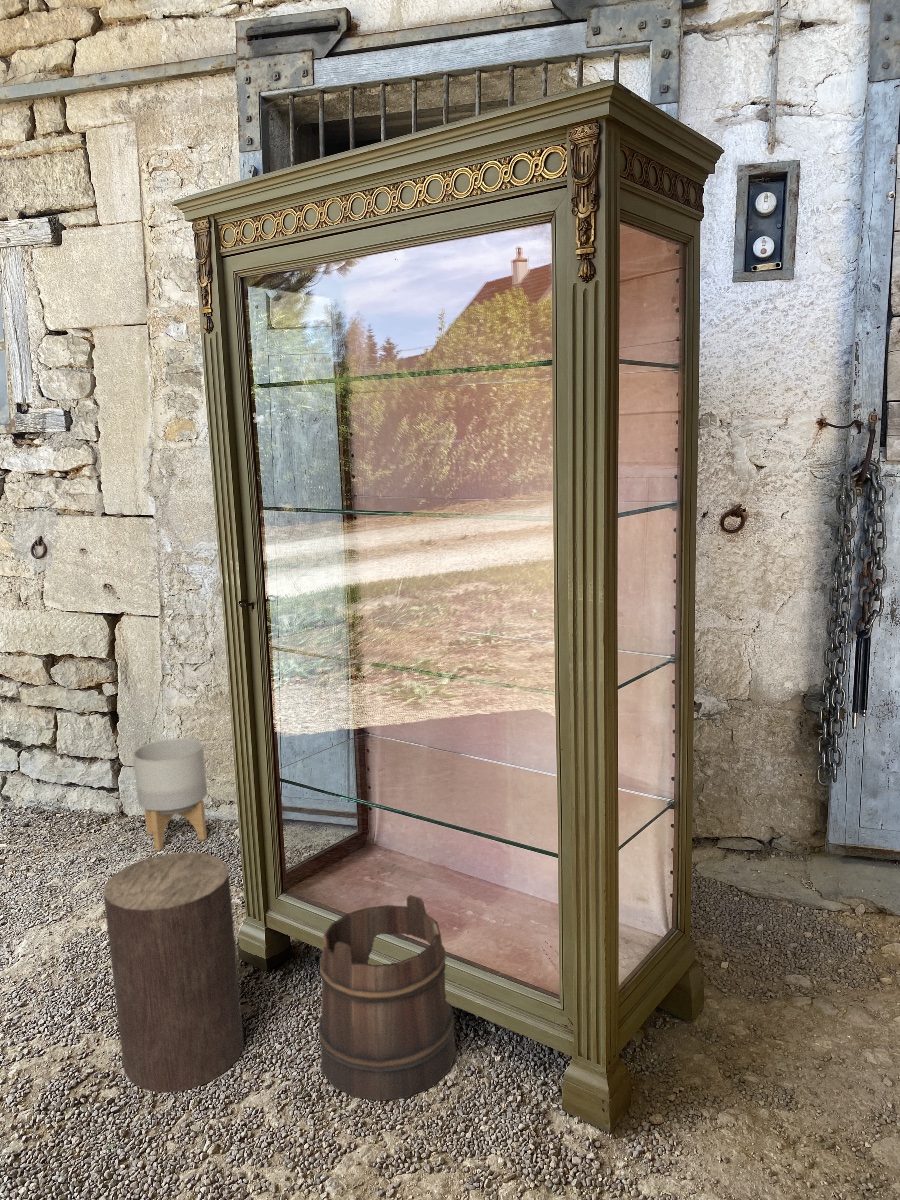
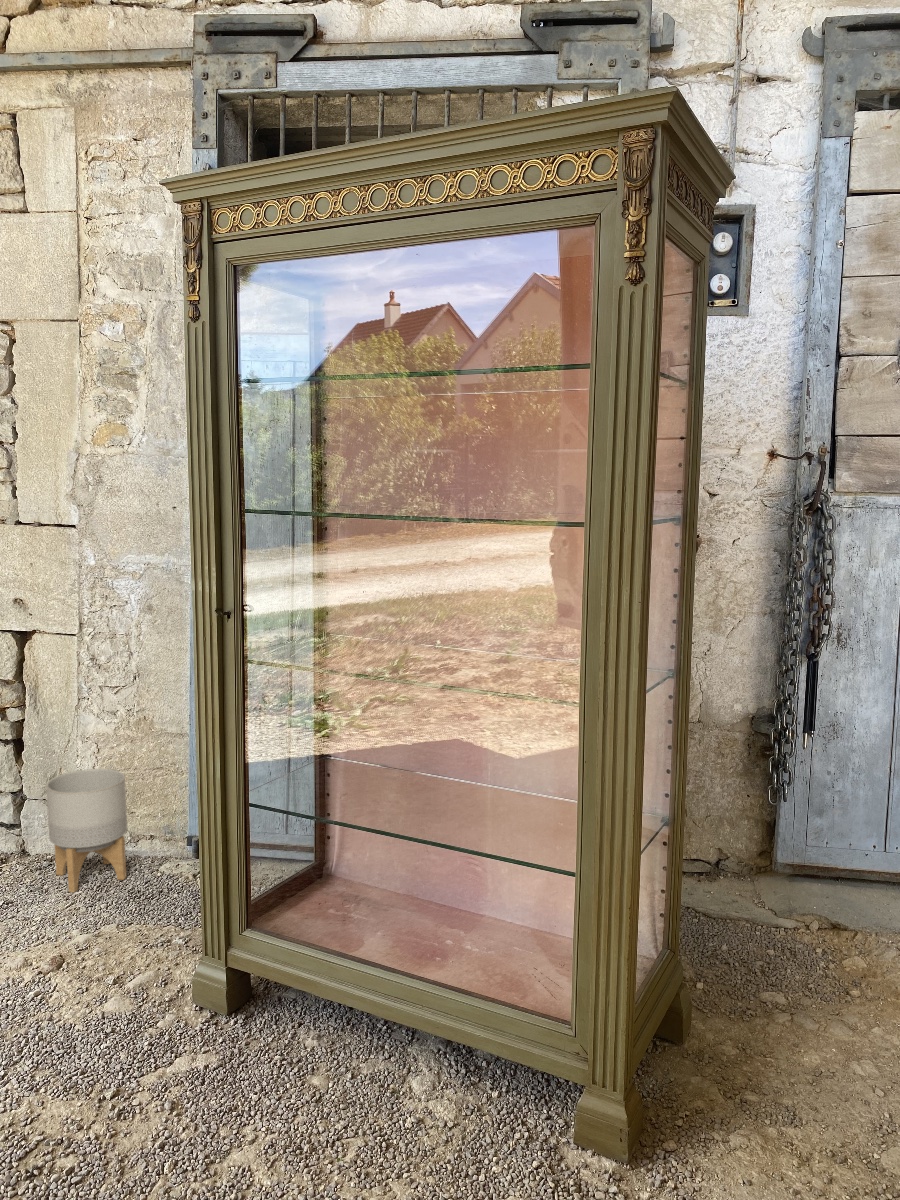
stool: present [104,852,244,1092] -> none [67,886,215,1157]
bucket: present [318,895,456,1101] -> none [303,924,449,1148]

